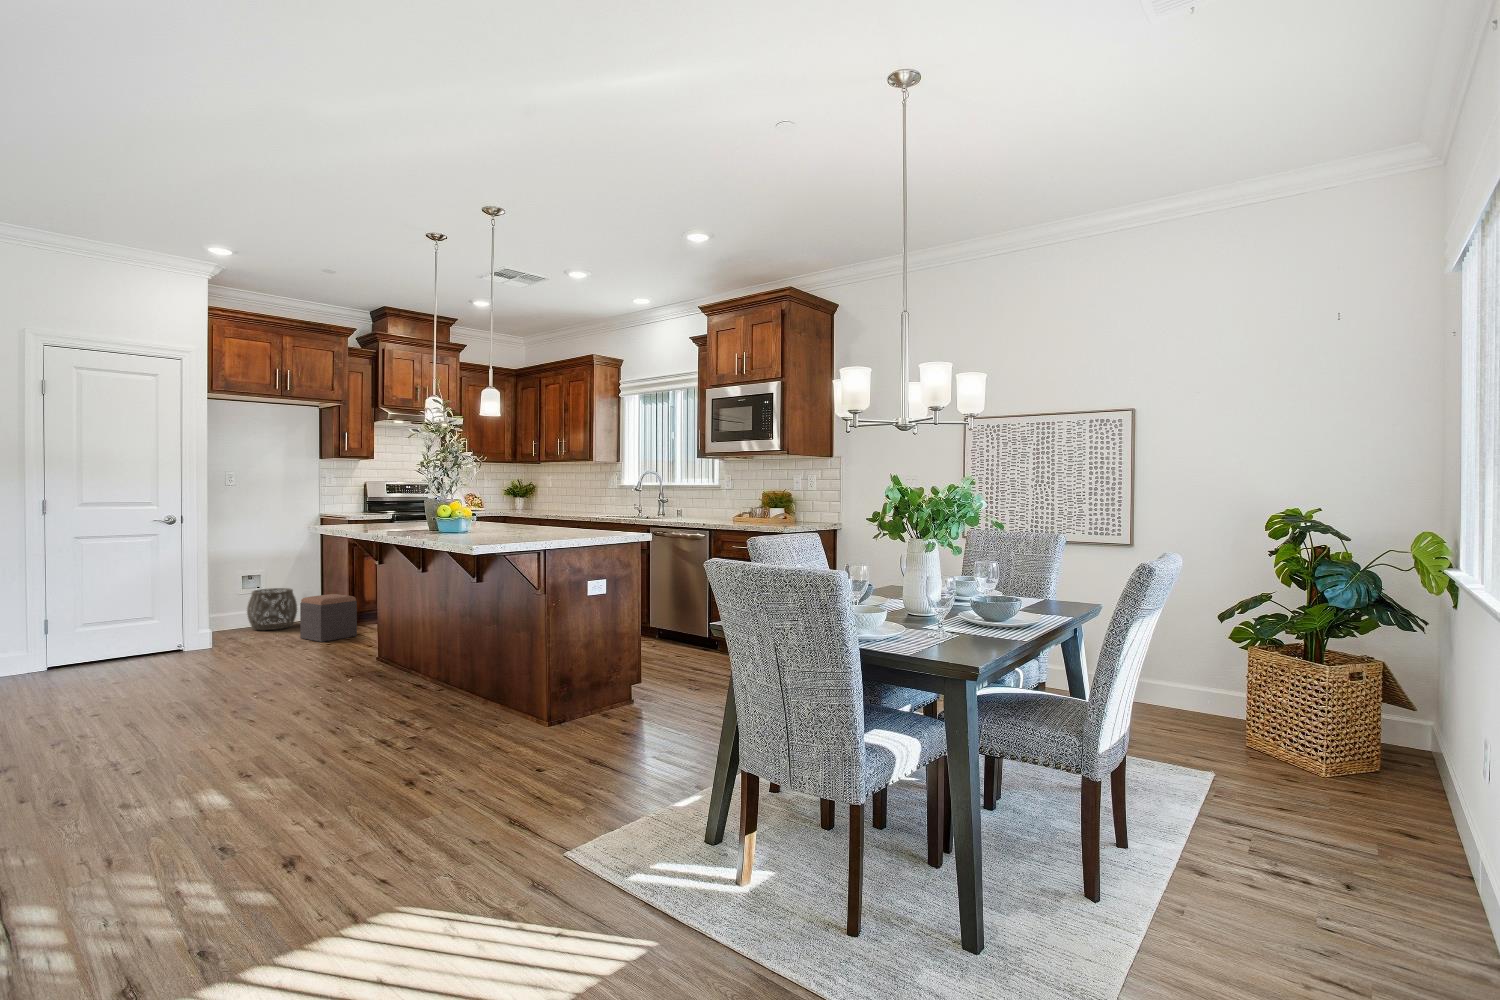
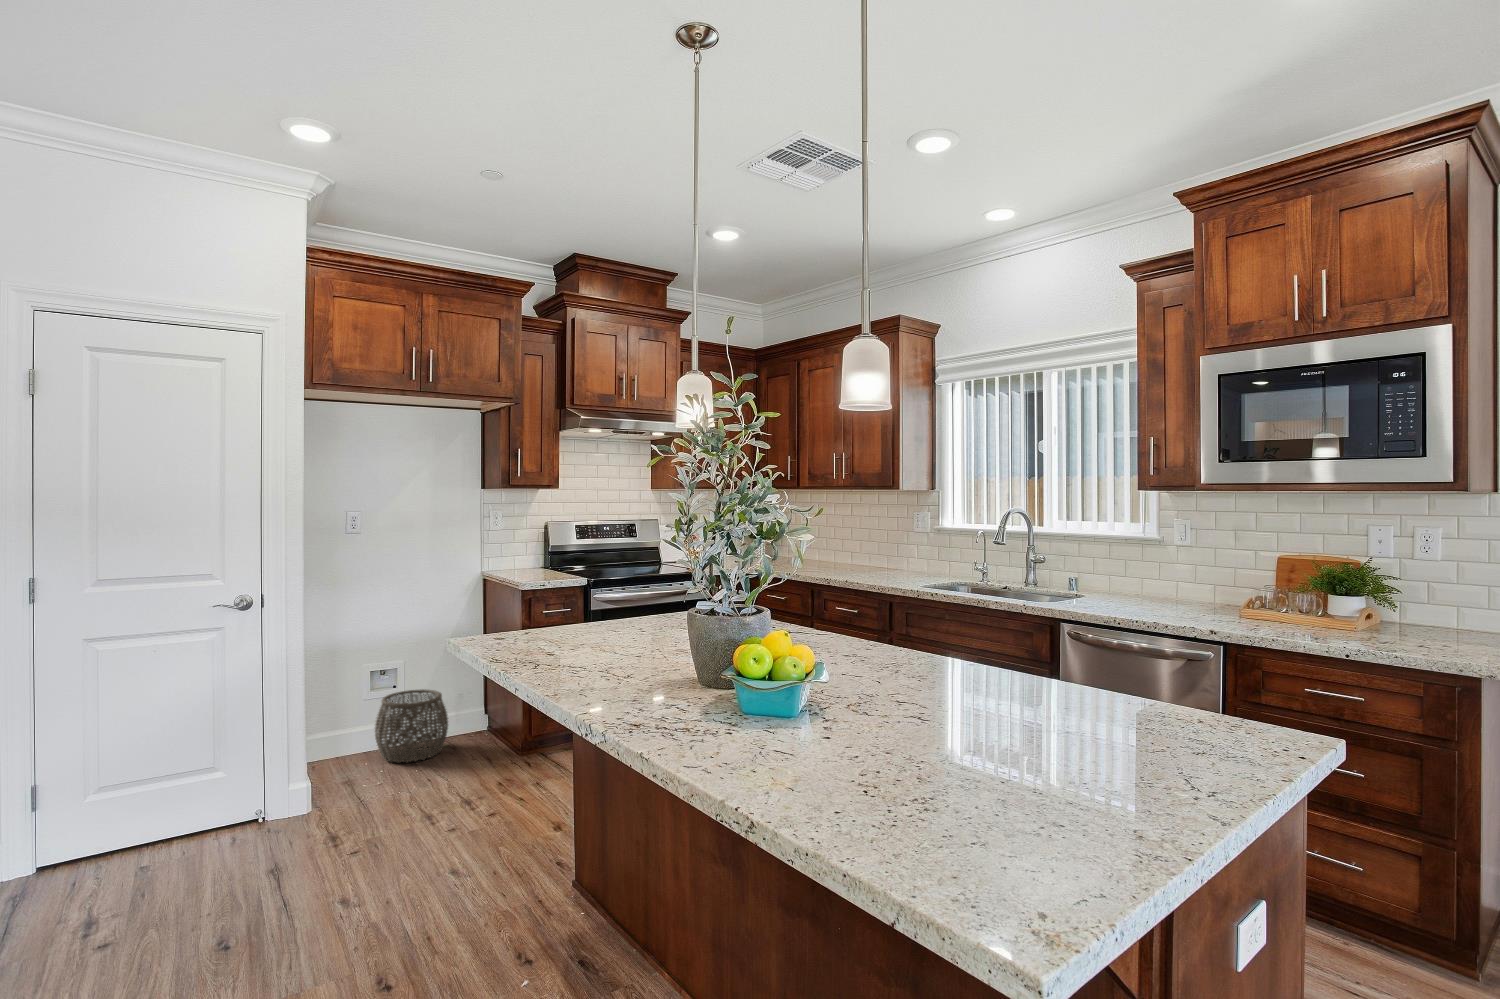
footstool: present [300,594,357,642] -> none [448,714,534,809]

